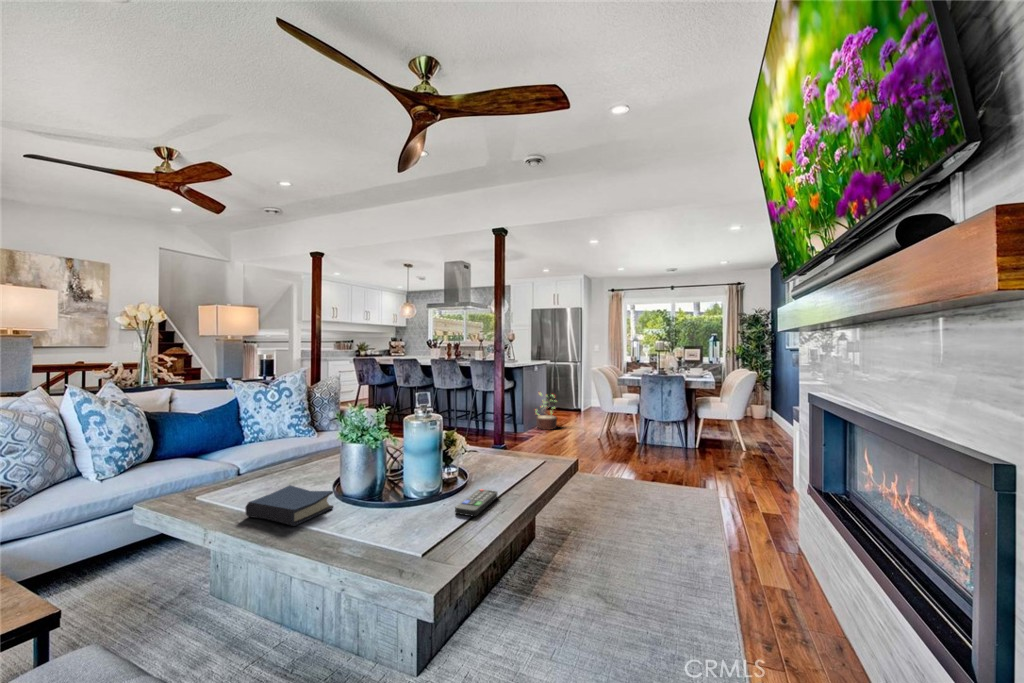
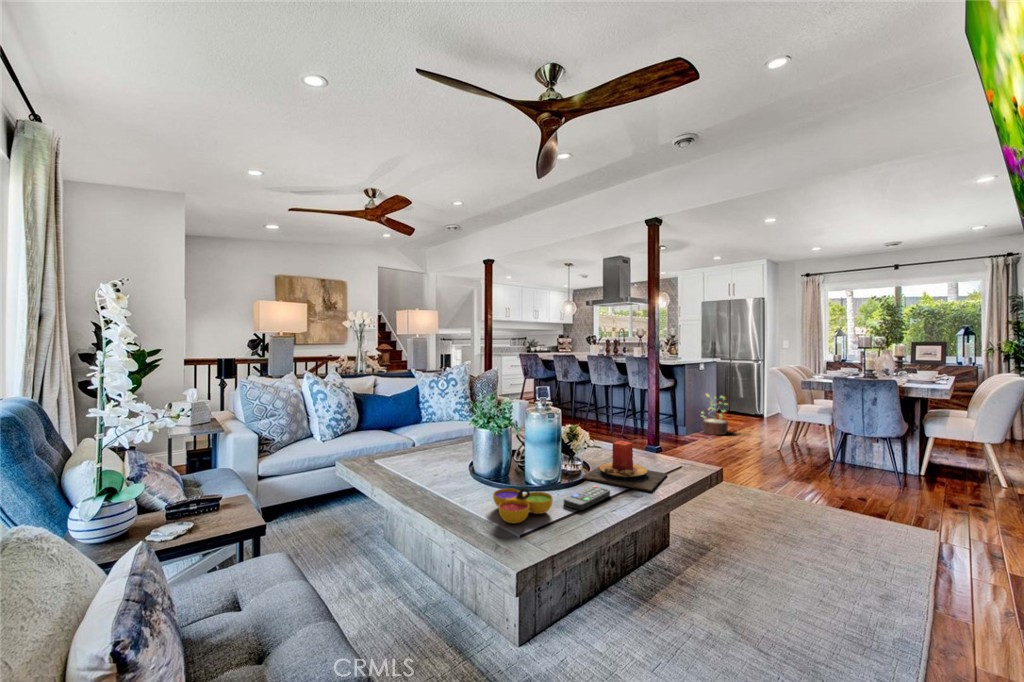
candle: none [463,441,540,487] -> present [583,441,667,491]
hardback book: present [245,485,333,526] -> none [399,461,464,495]
decorative bowl: none [379,501,448,543] -> present [493,488,553,523]

